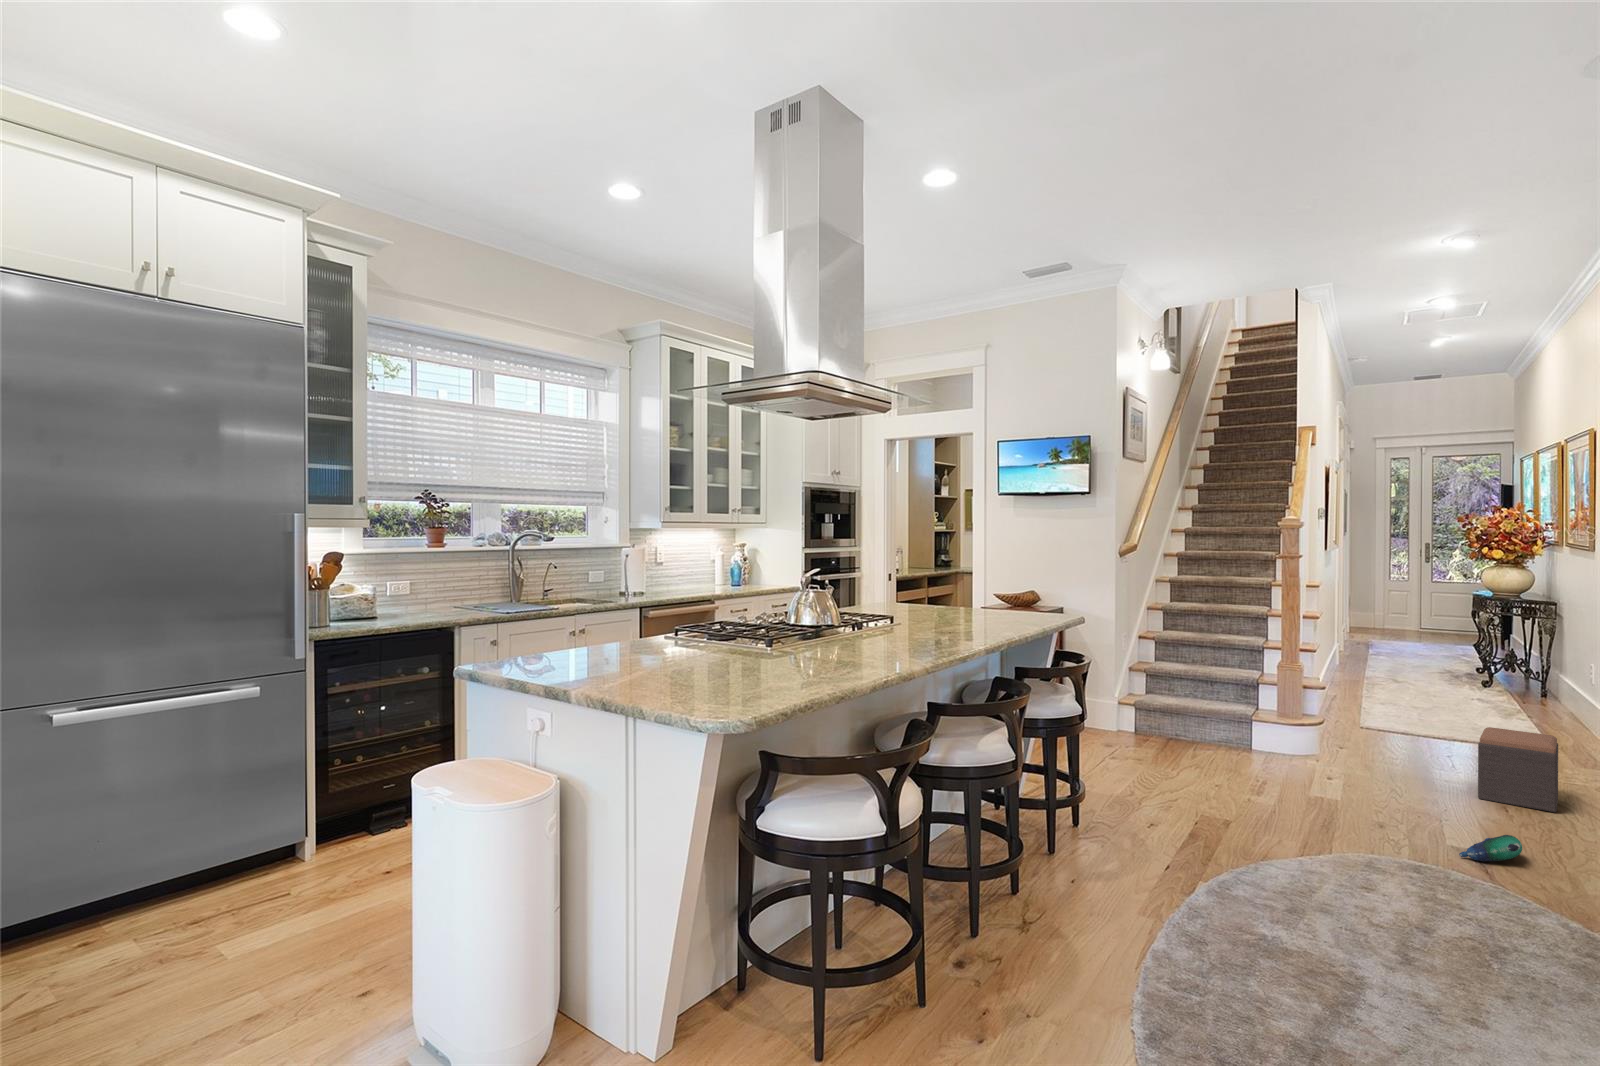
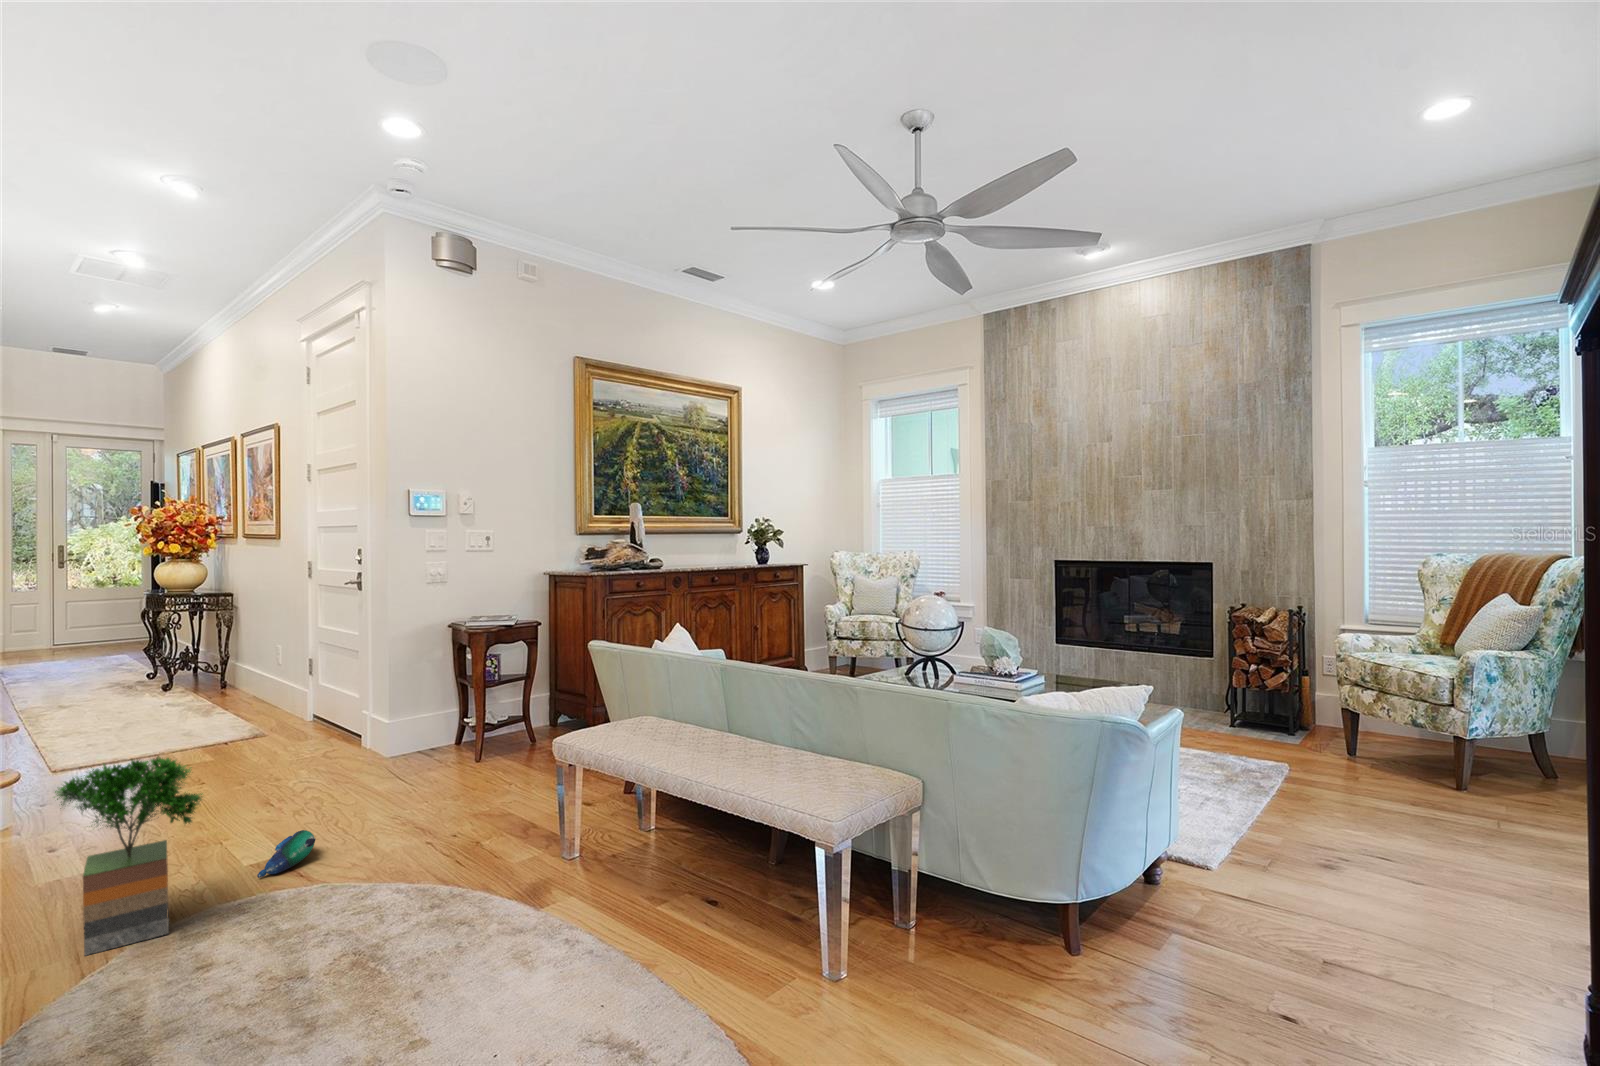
potted tree: none [1308,722,1408,860] -> present [54,756,203,955]
footstool: present [1478,727,1558,812] -> none [227,716,308,806]

